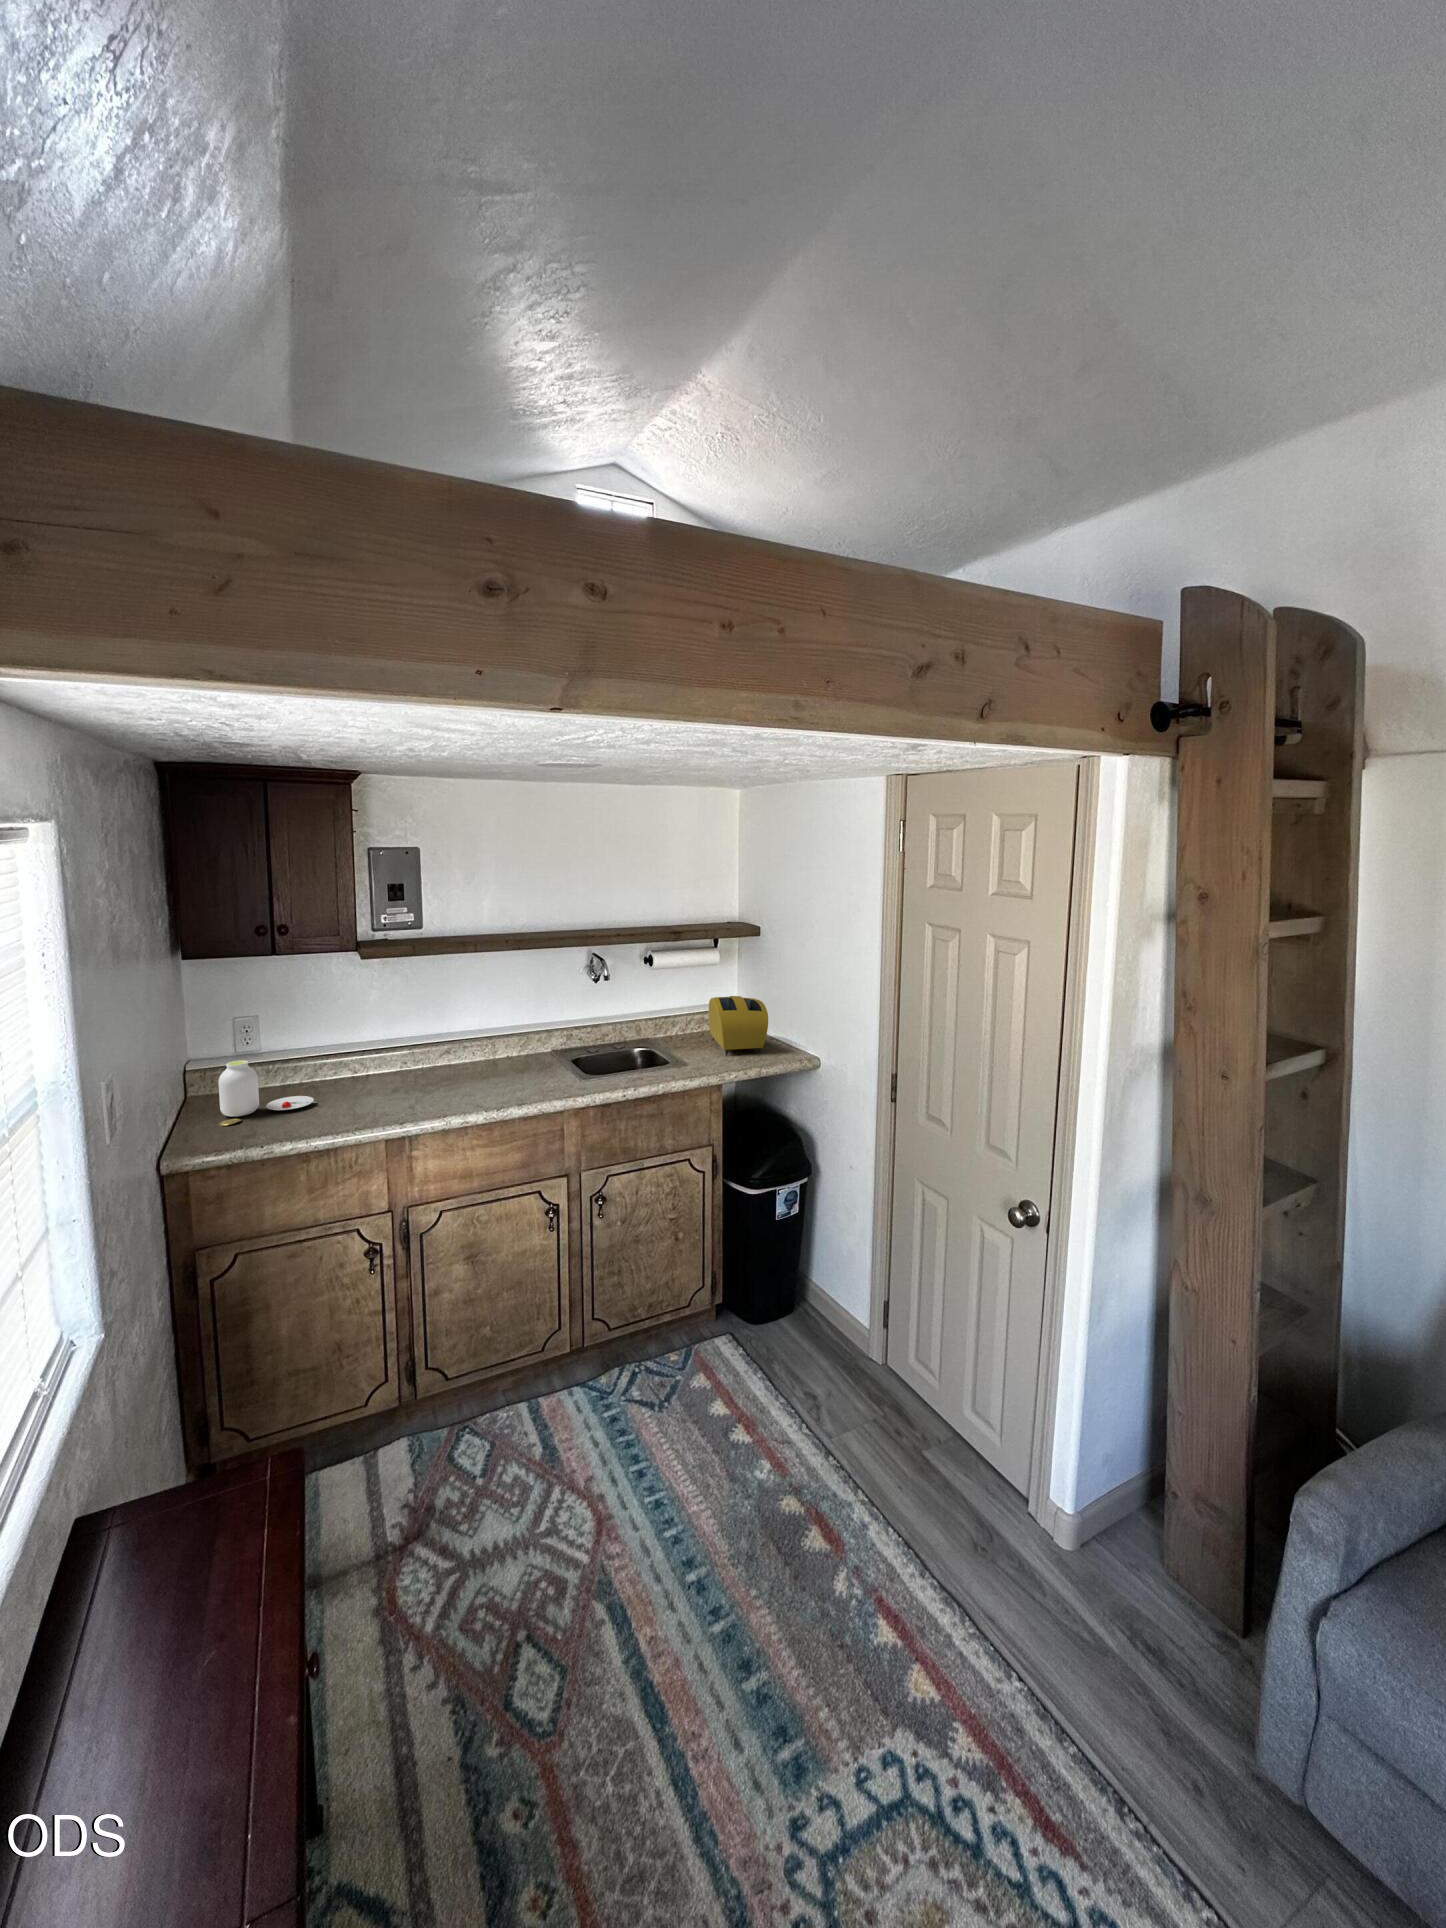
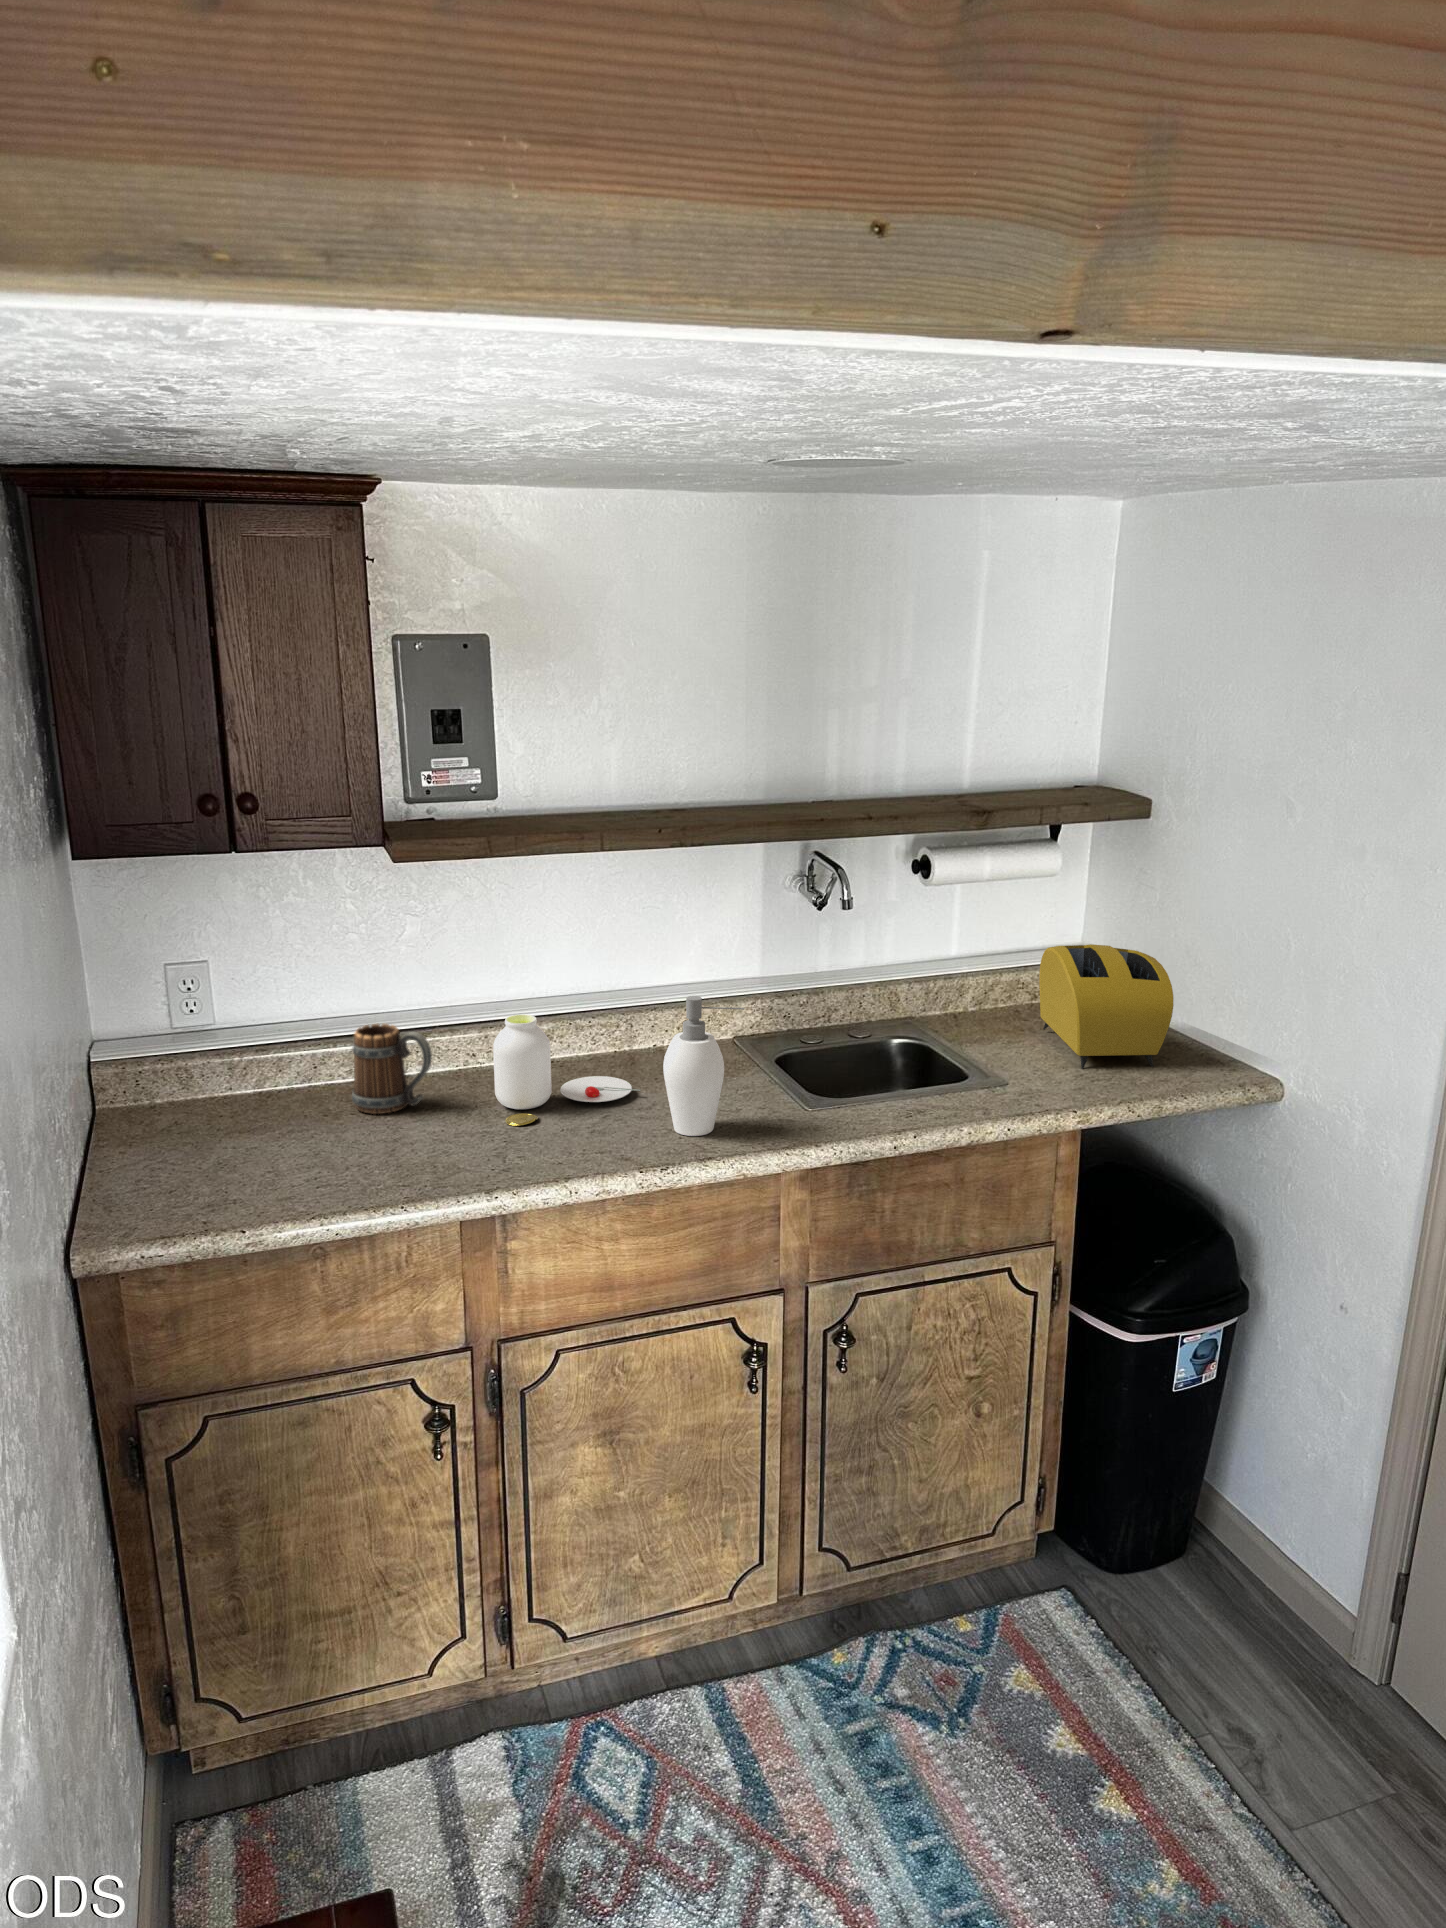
soap dispenser: none [503,1021,544,1093] -> present [663,996,744,1136]
mug: none [335,1045,380,1092] -> present [352,1024,432,1114]
jar: present [218,1060,317,1126] -> present [493,1015,640,1126]

